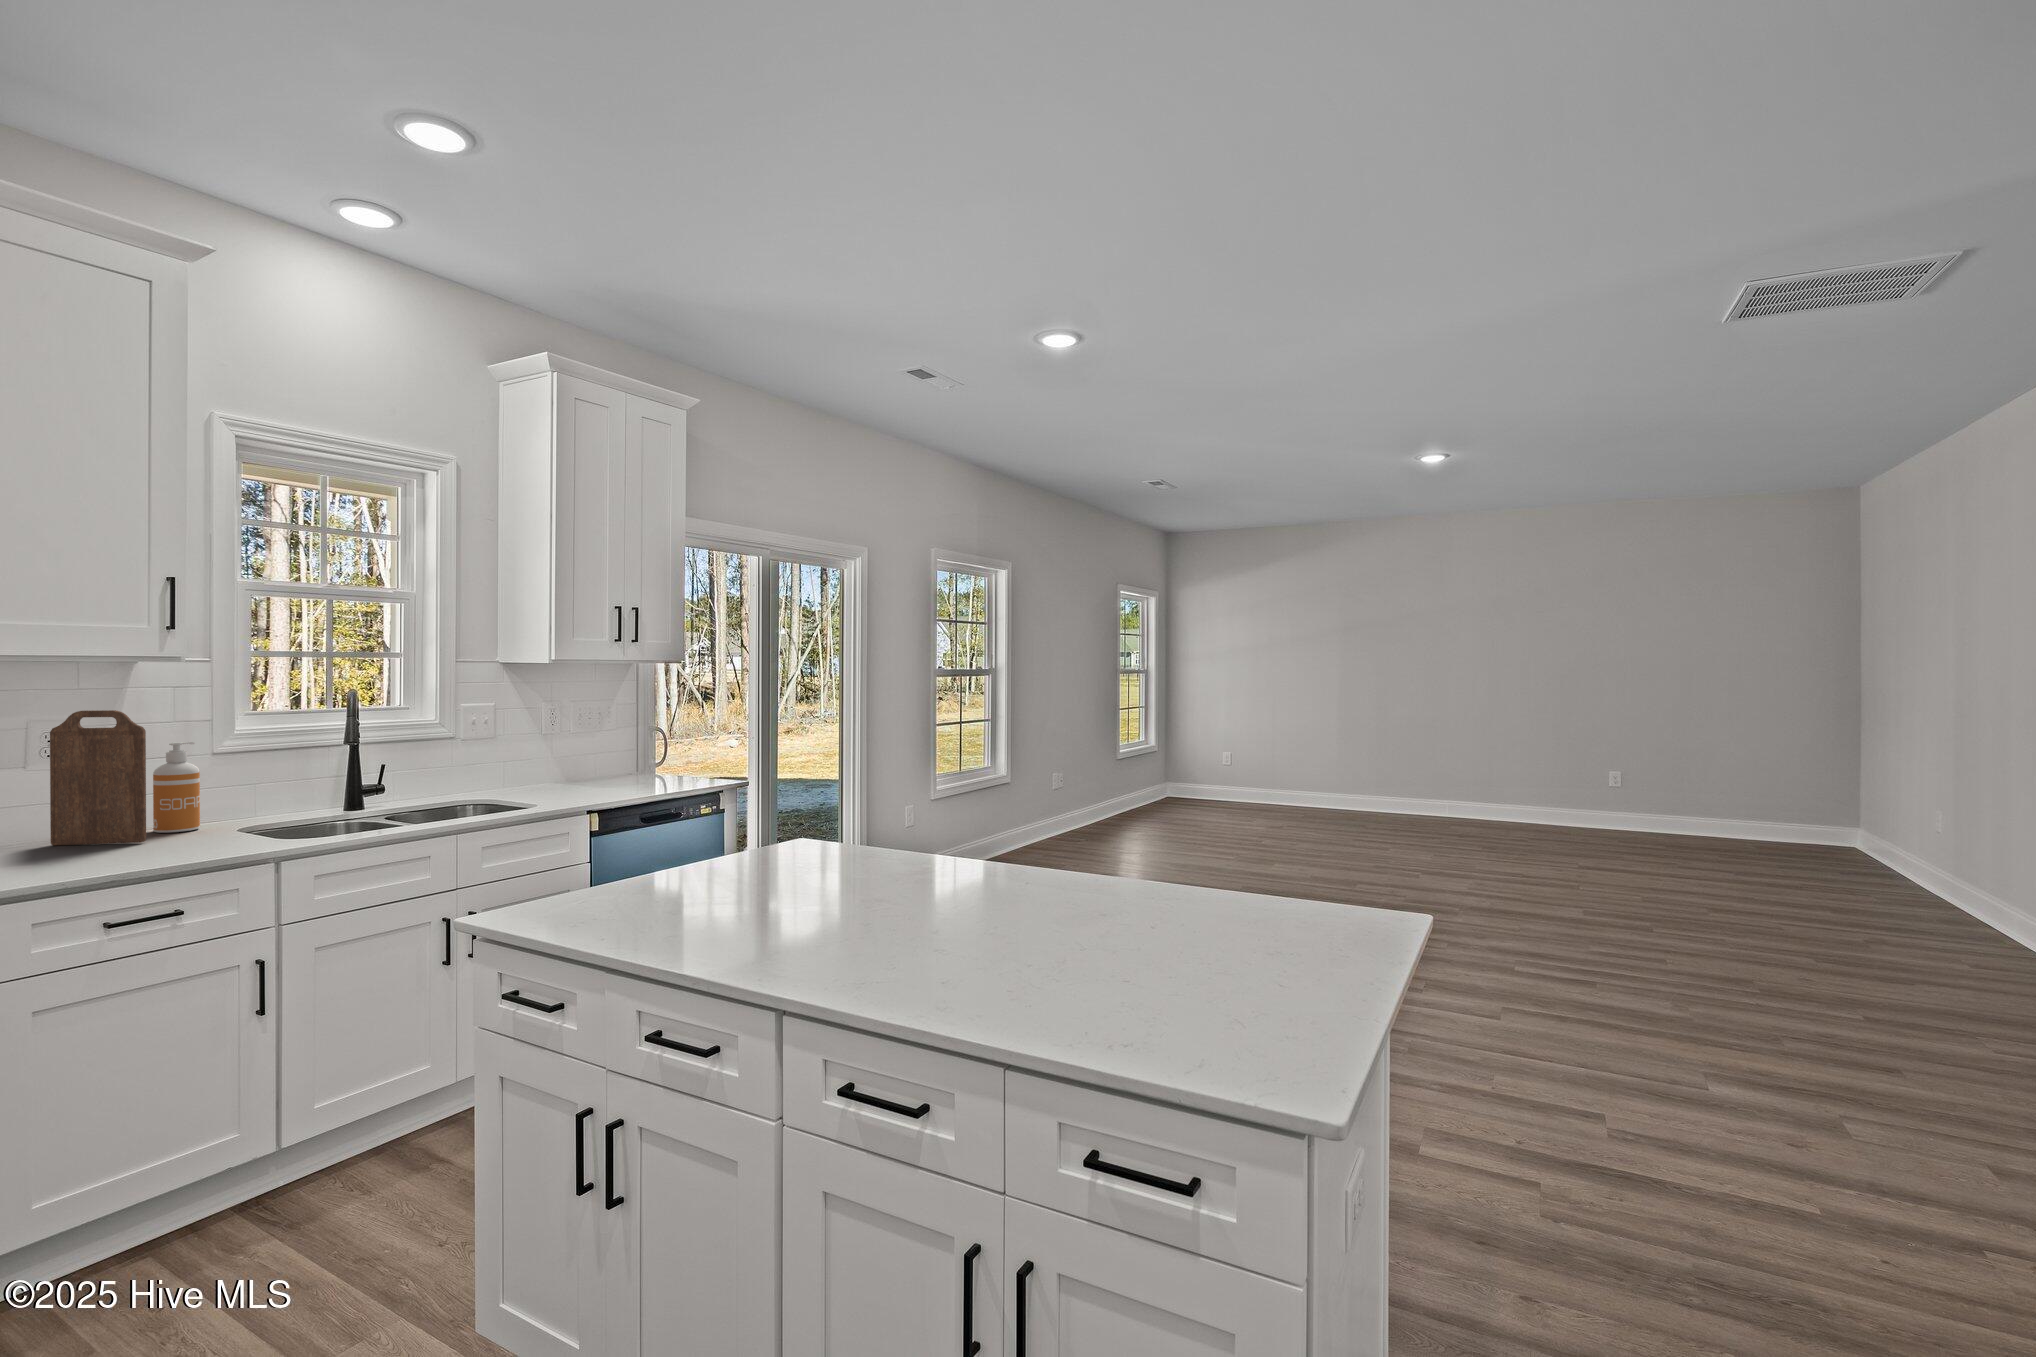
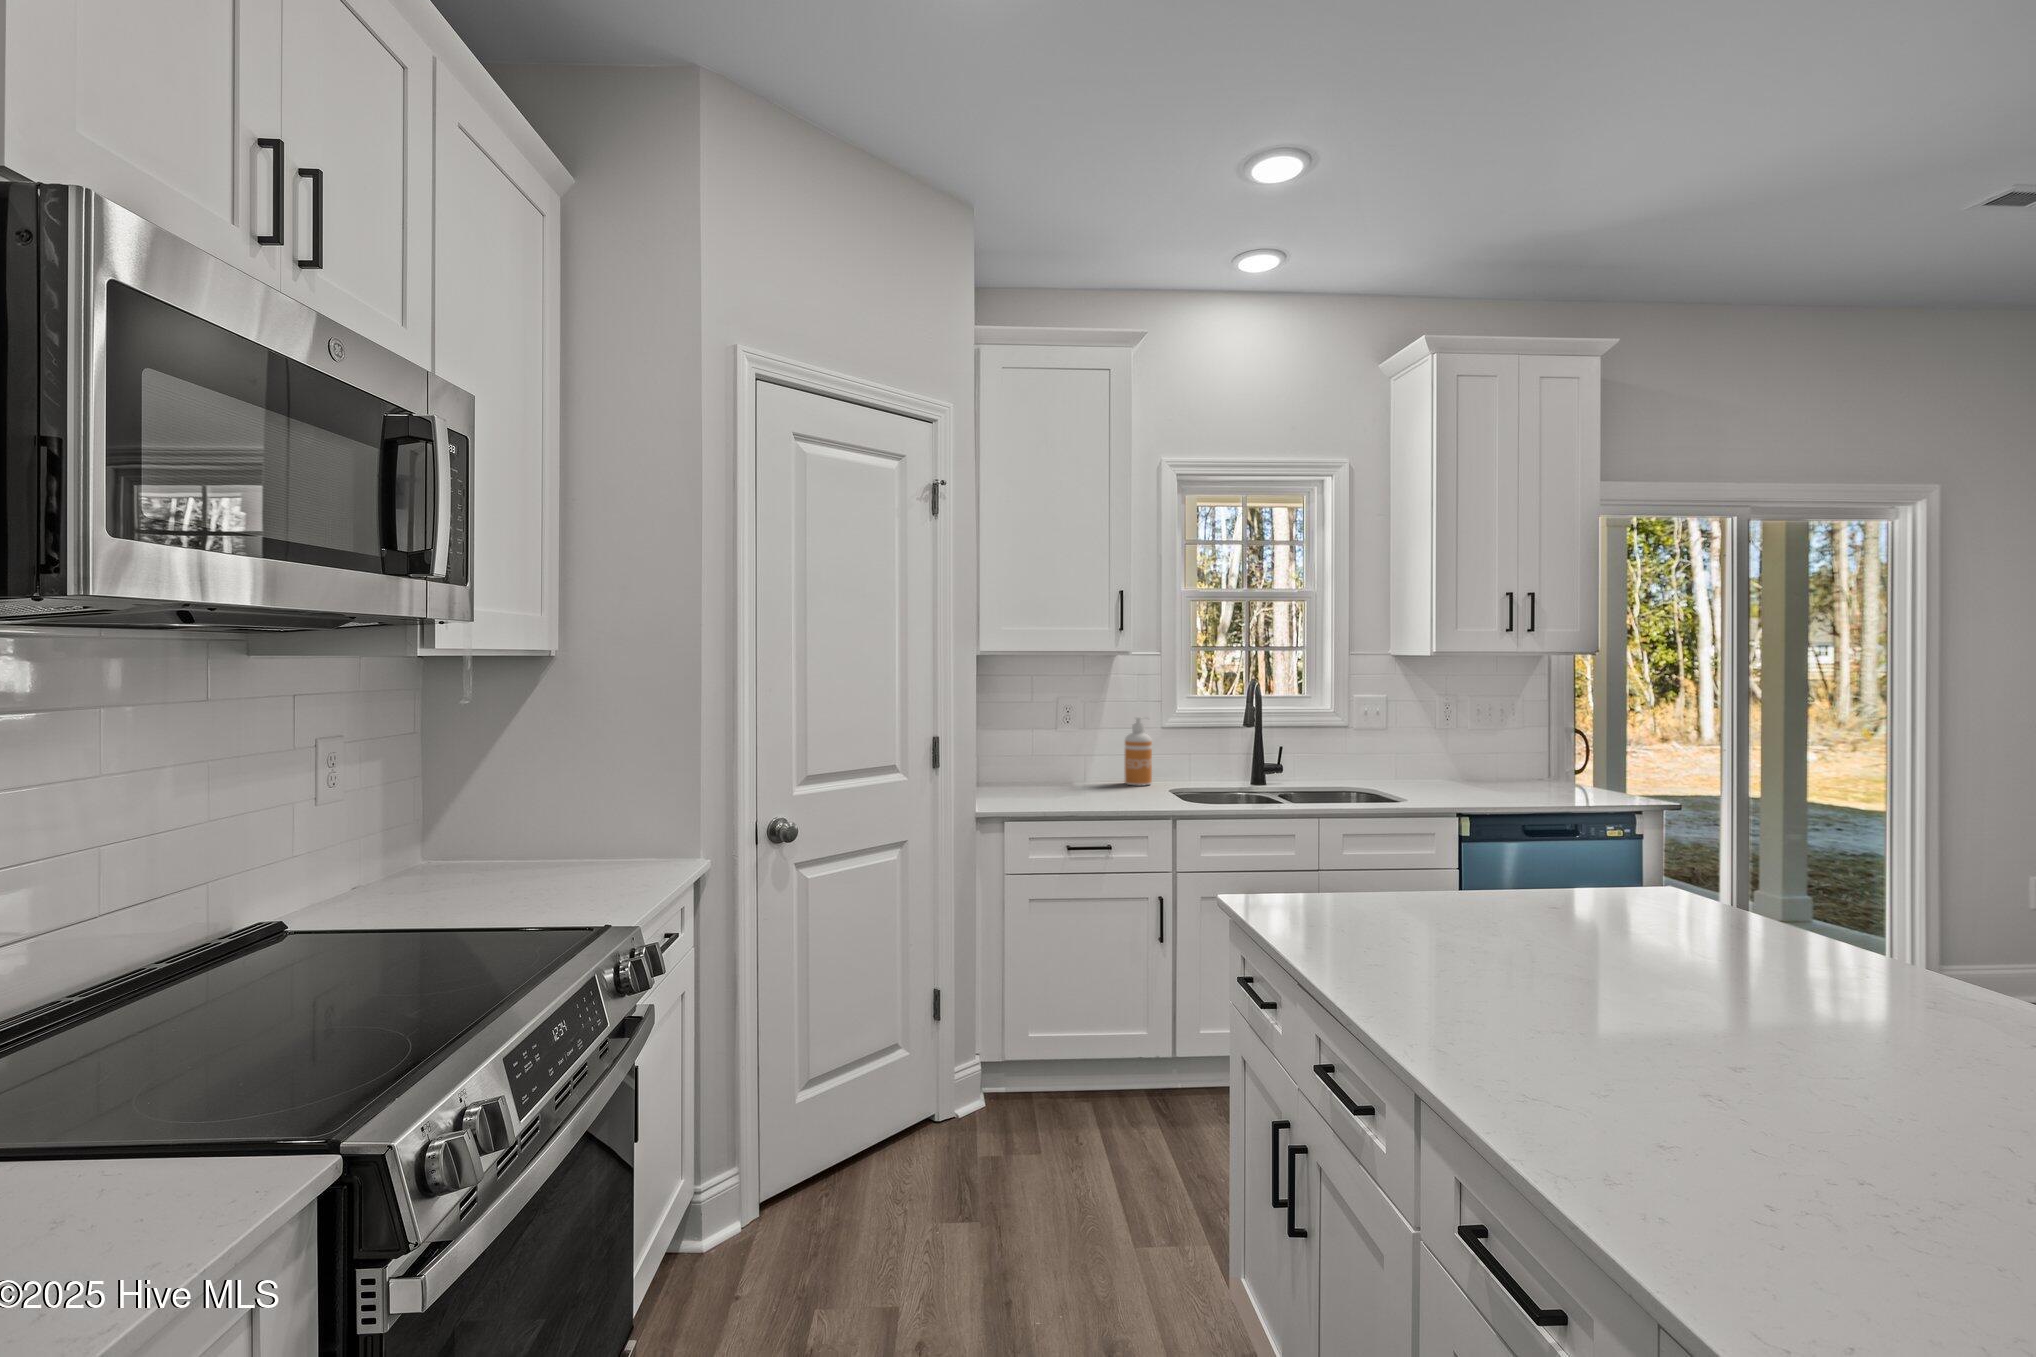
cutting board: present [50,710,146,846] -> none [1066,691,1112,790]

